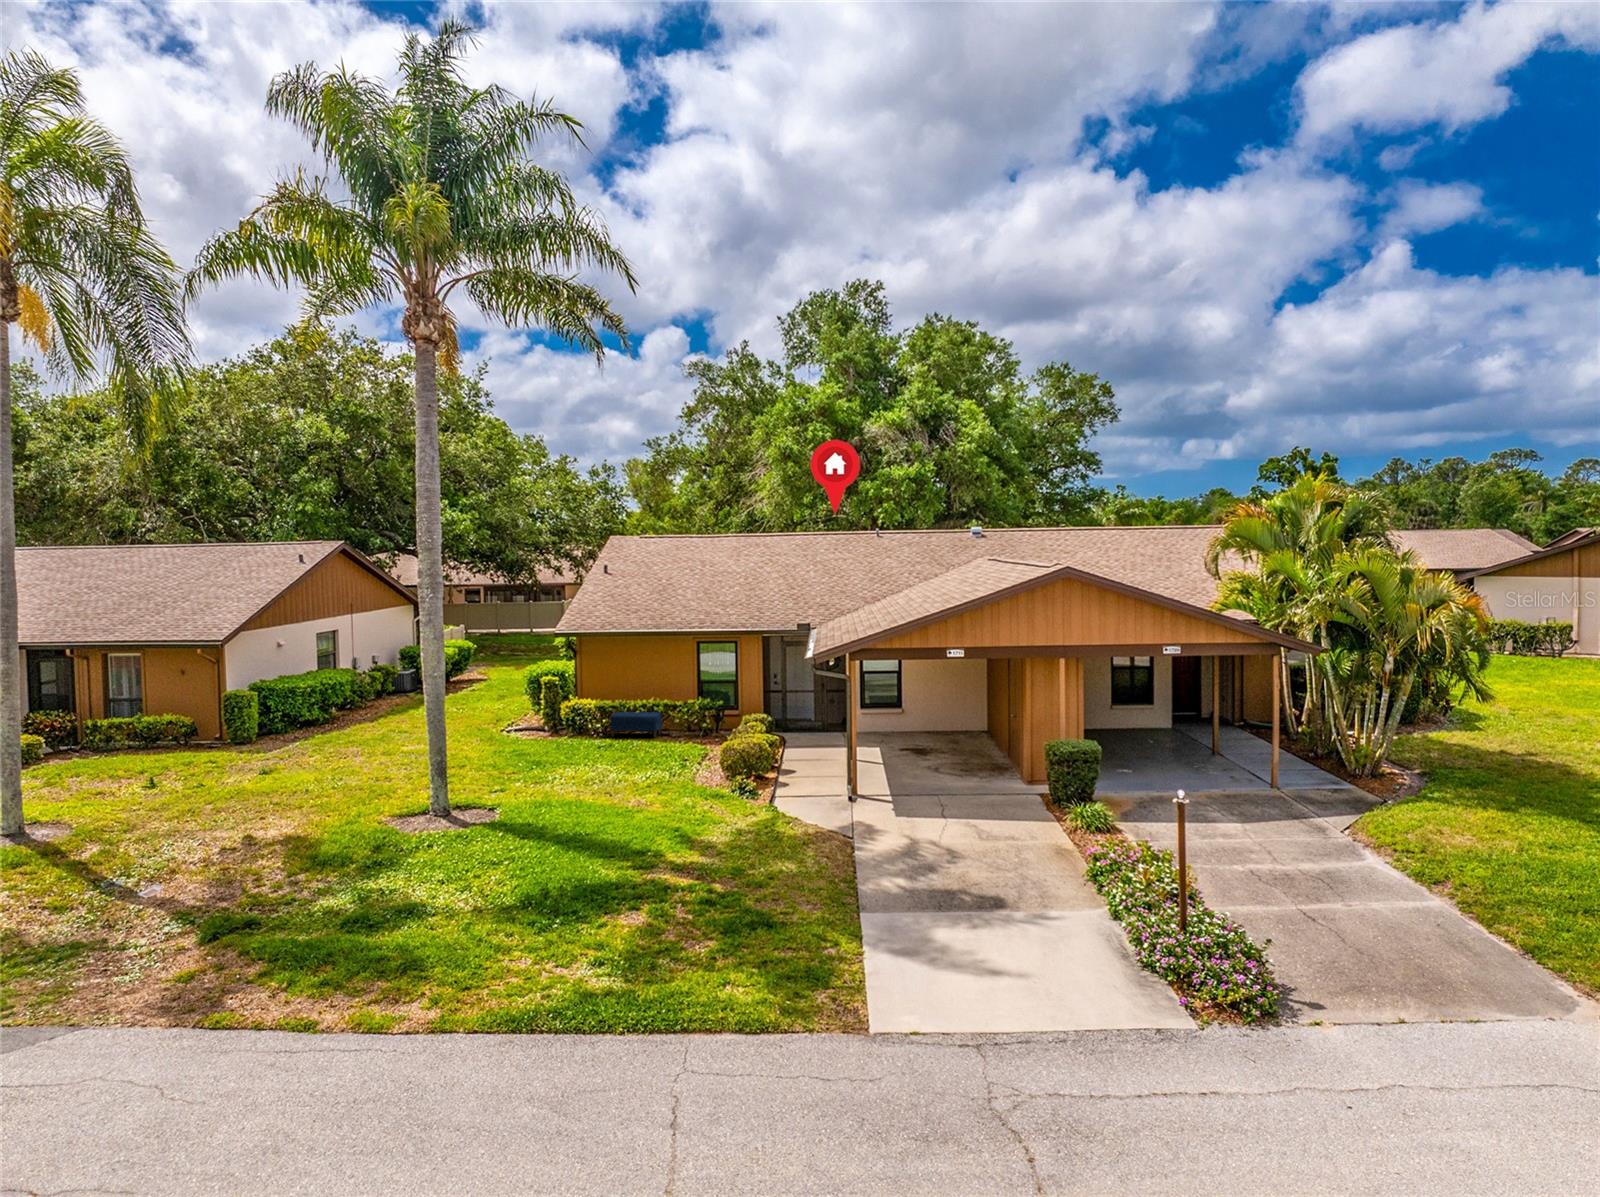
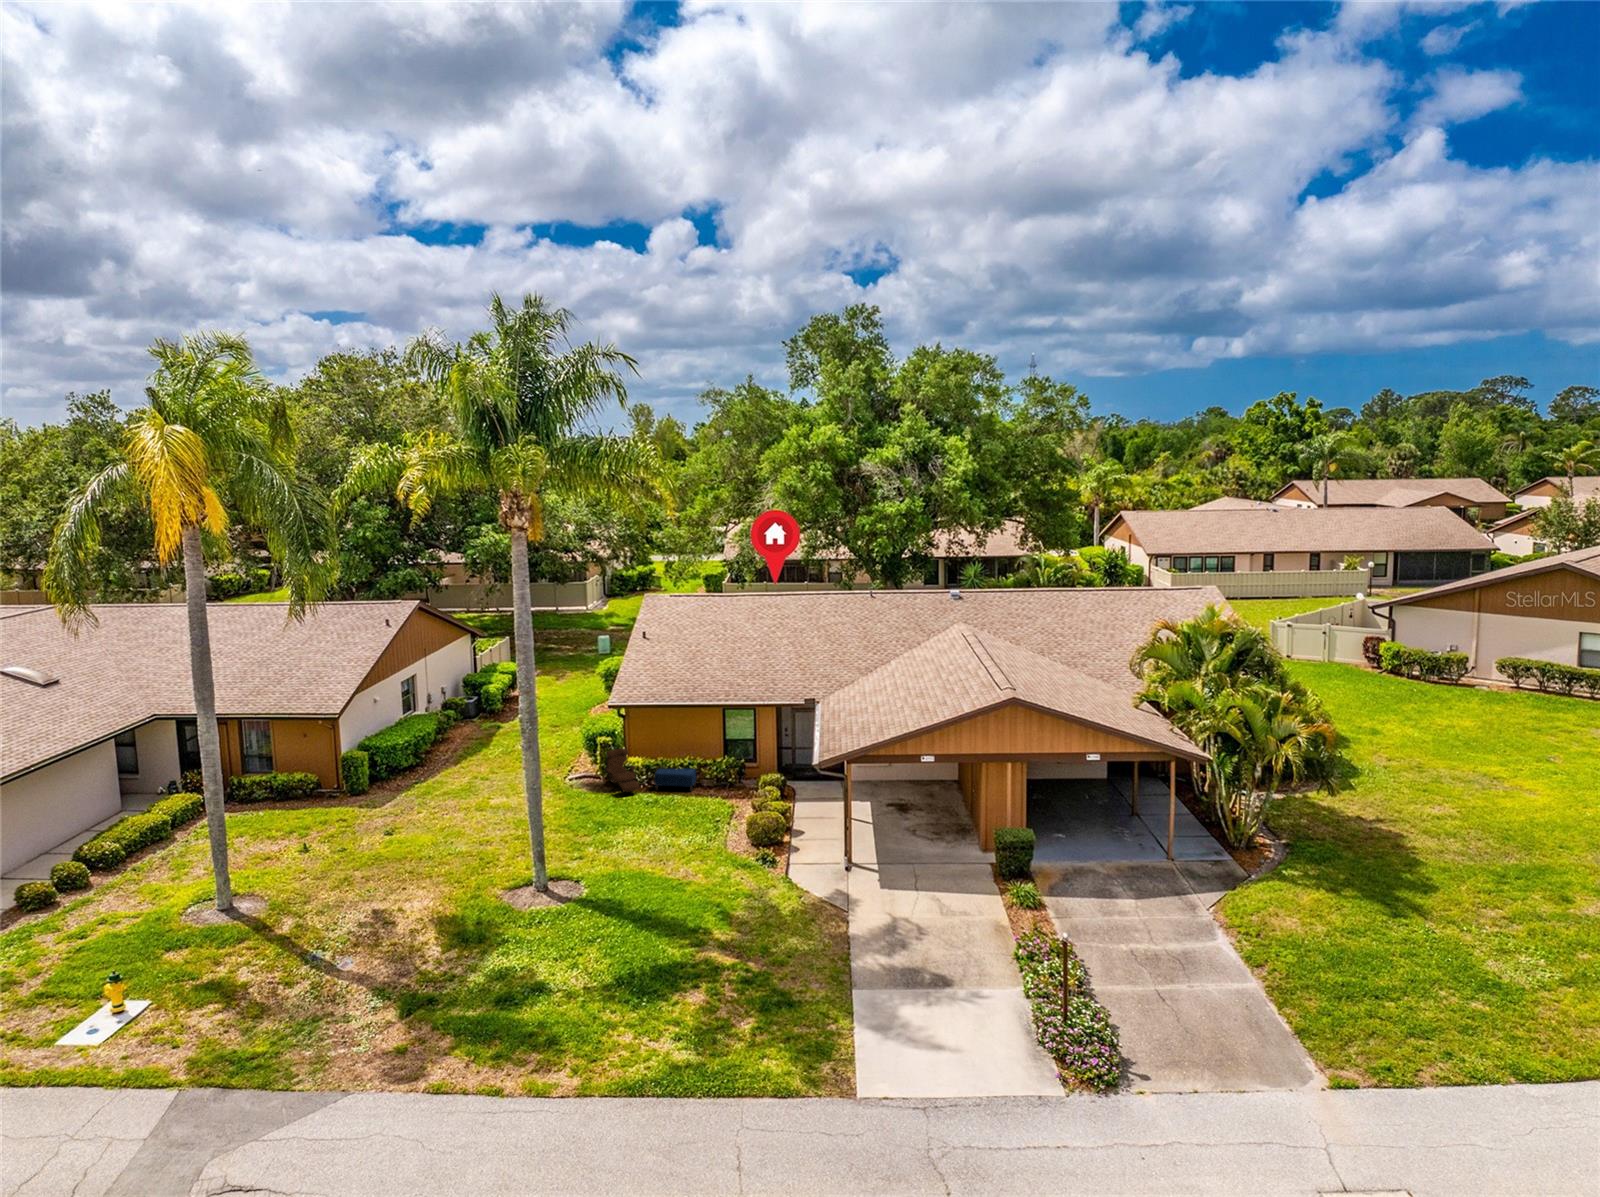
lounge chair: none [551,689,591,742] -> present [606,748,639,793]

